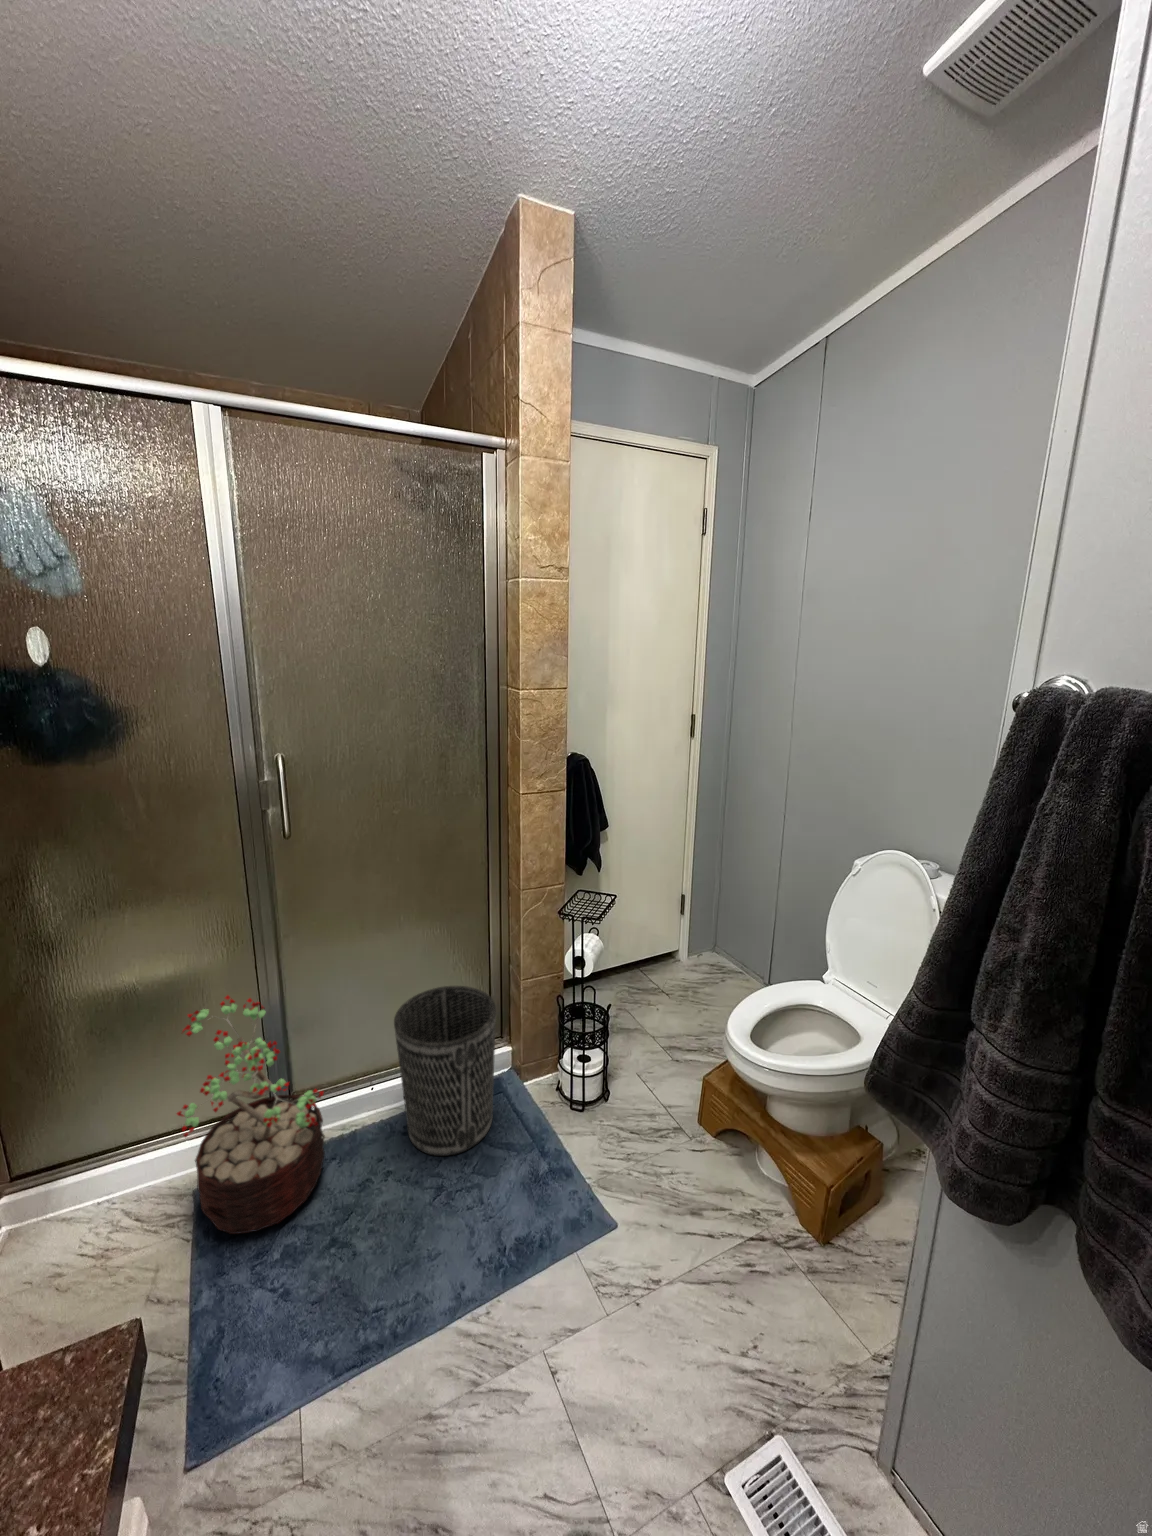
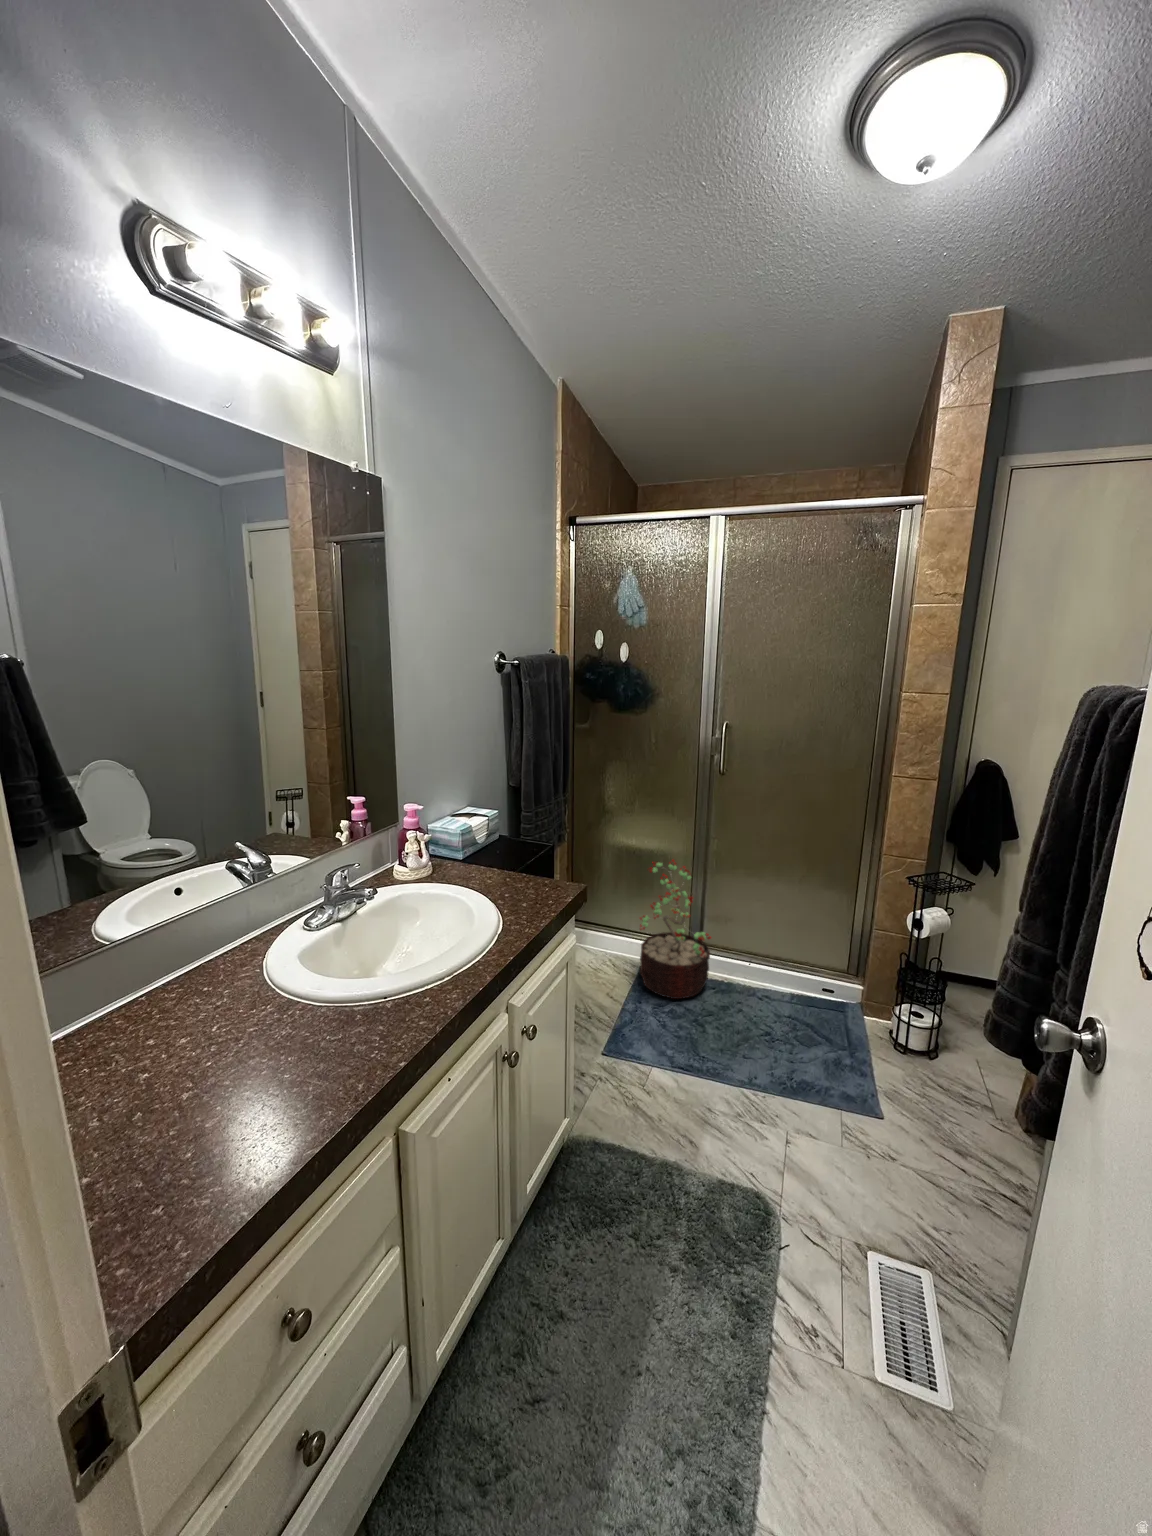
wastebasket: present [394,986,496,1156] -> none [762,909,843,1027]

